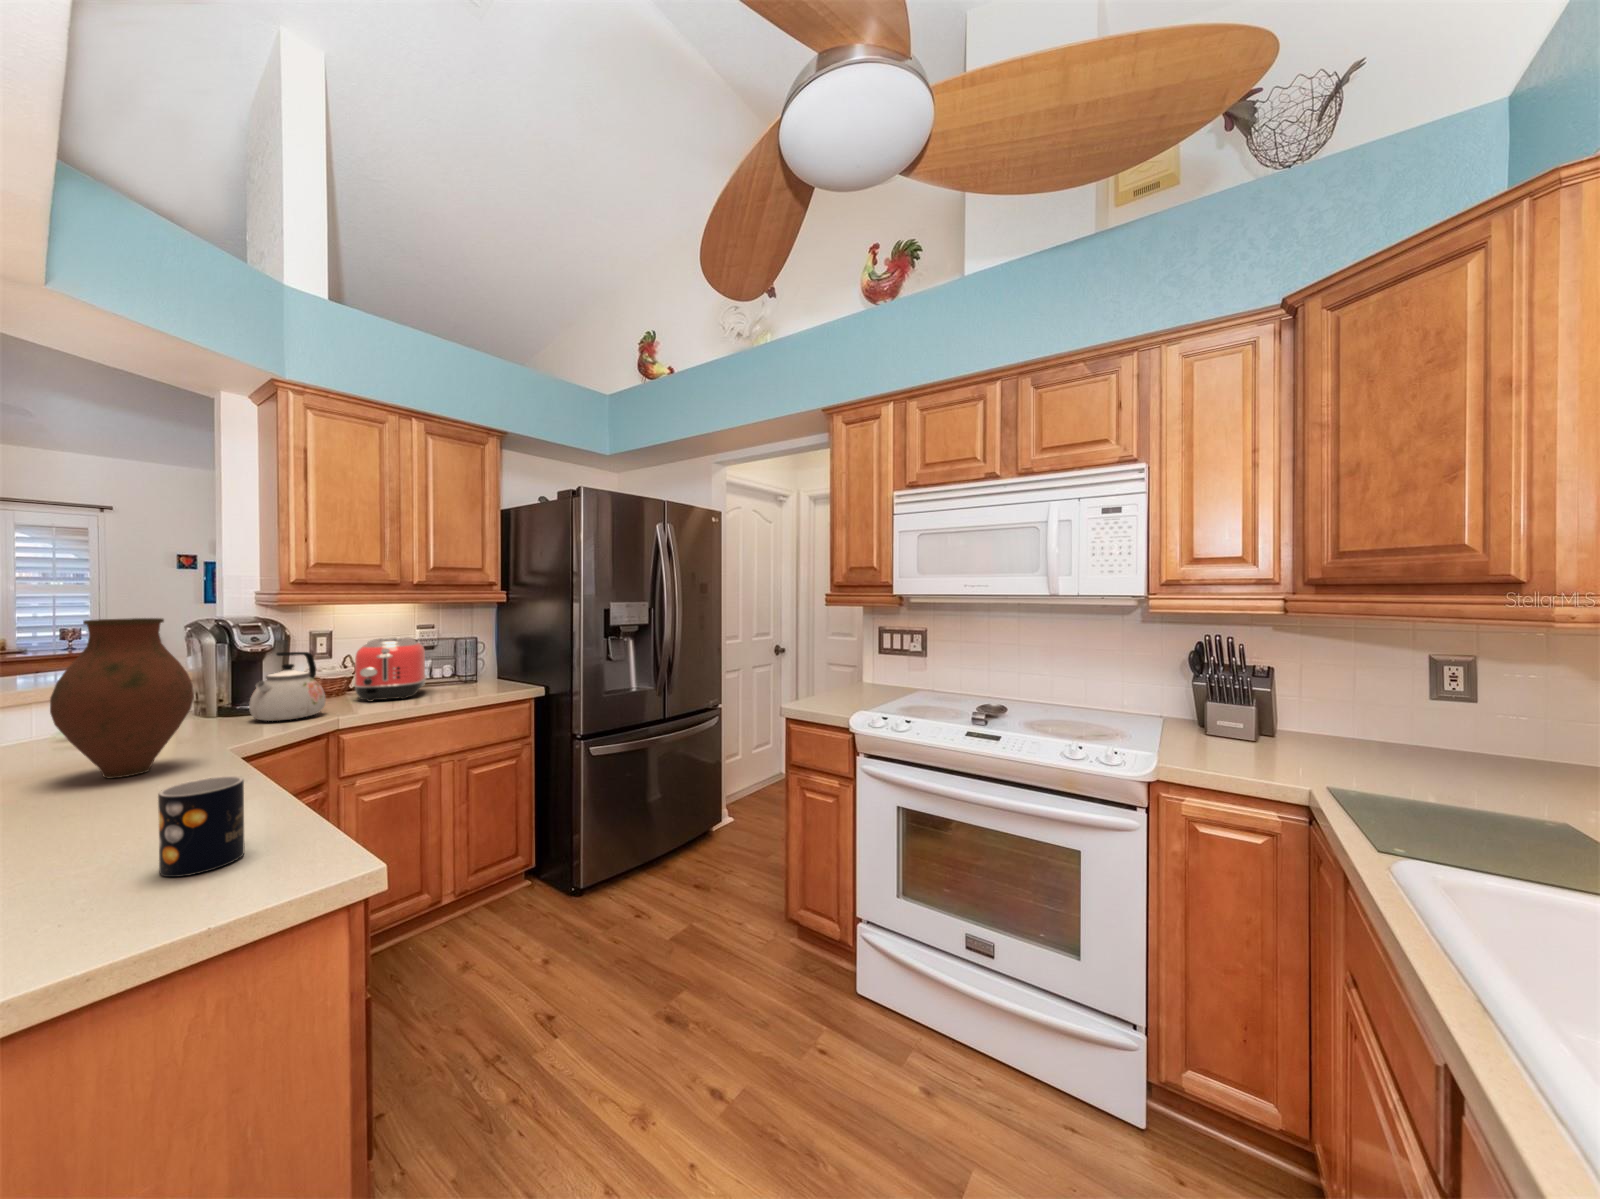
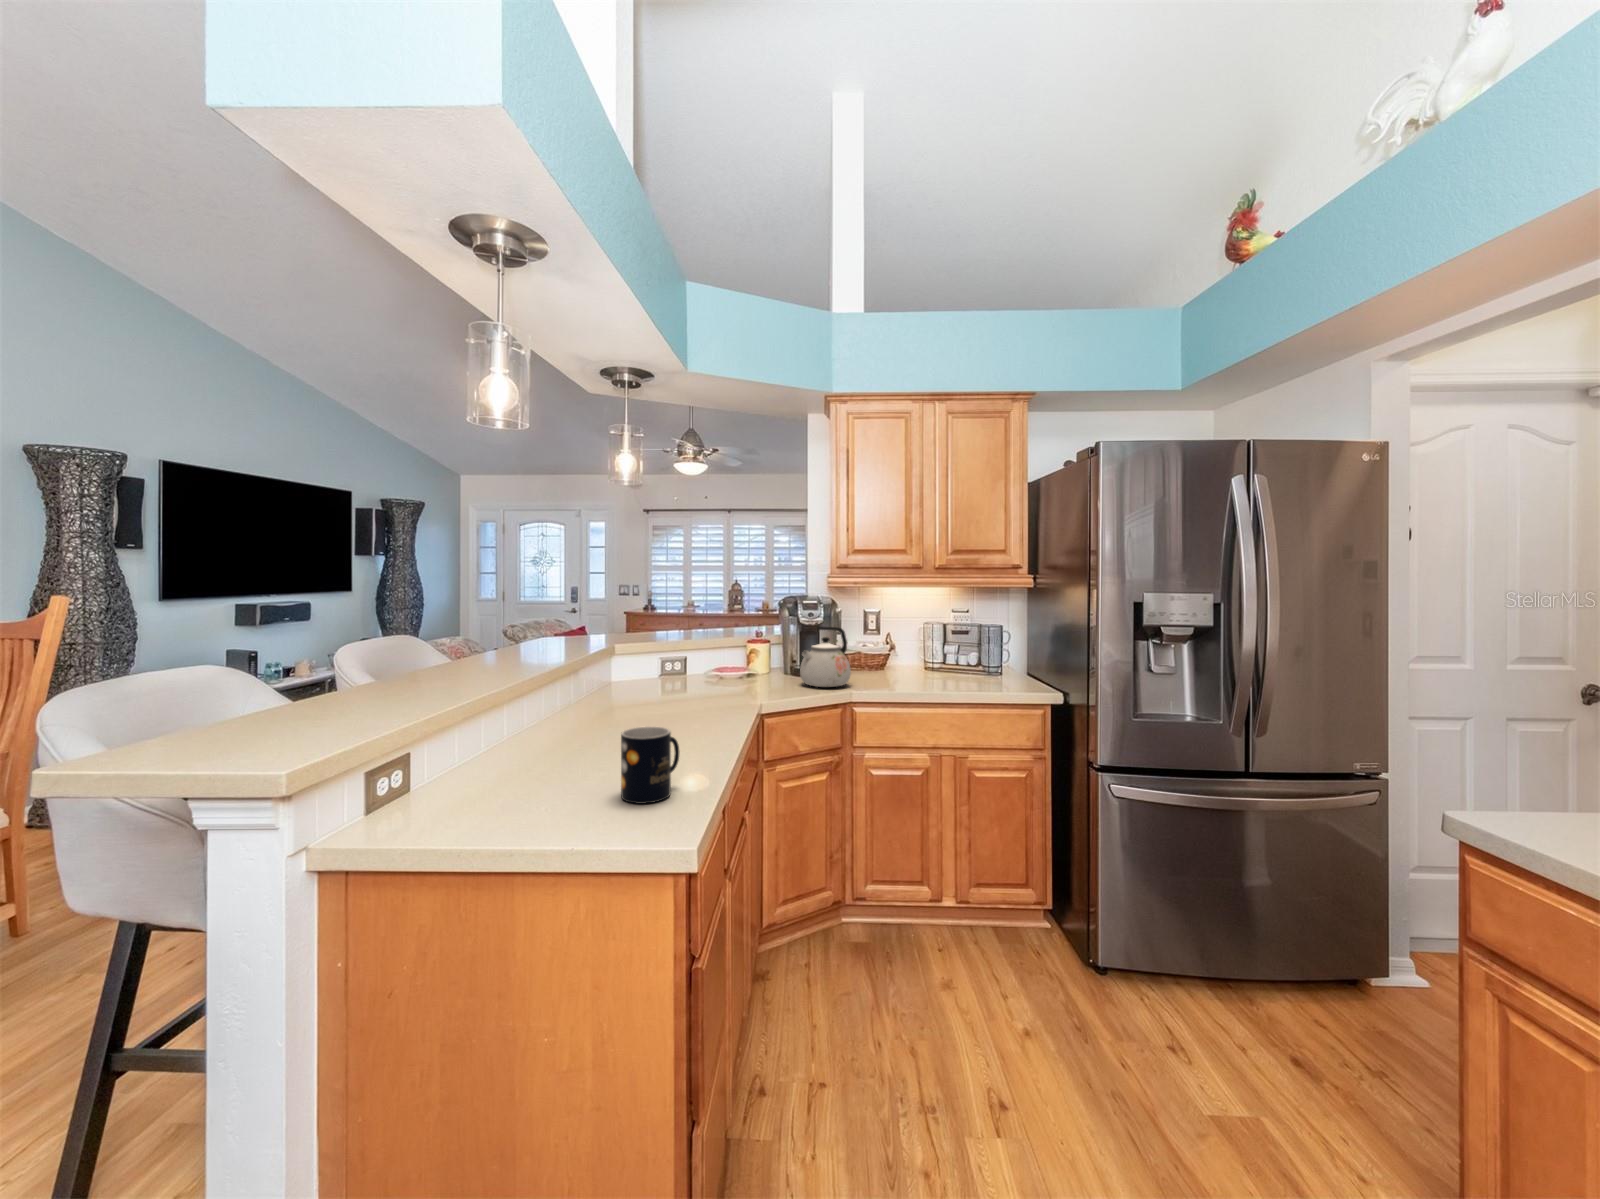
vase: present [50,618,194,778] -> none [666,592,736,712]
toaster: present [354,637,426,702] -> none [882,620,946,684]

